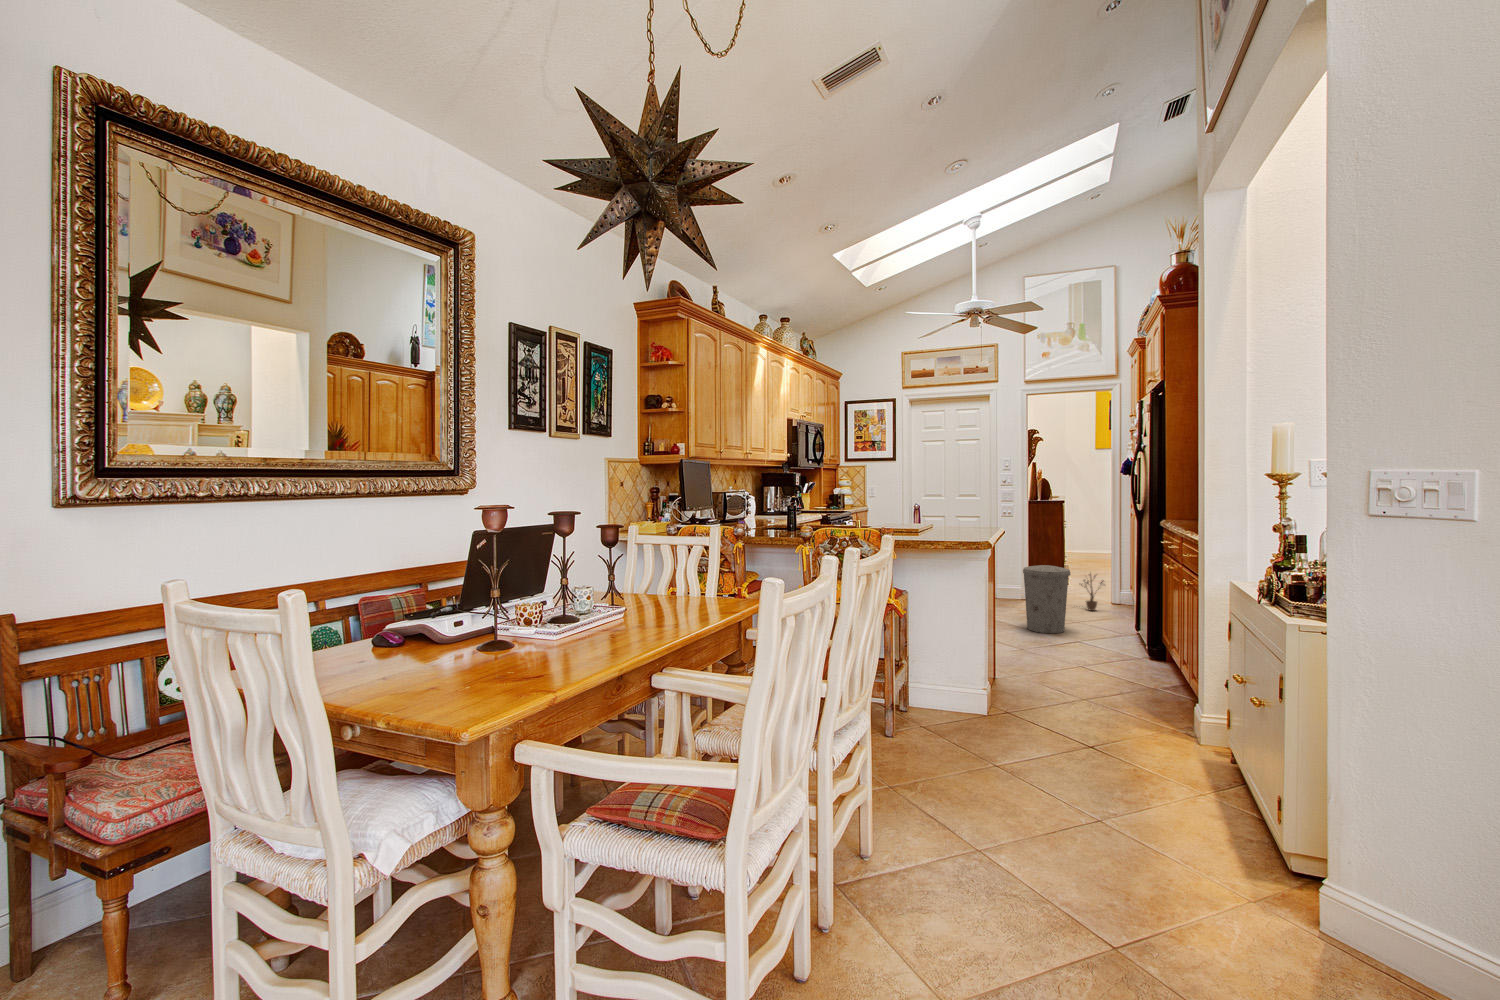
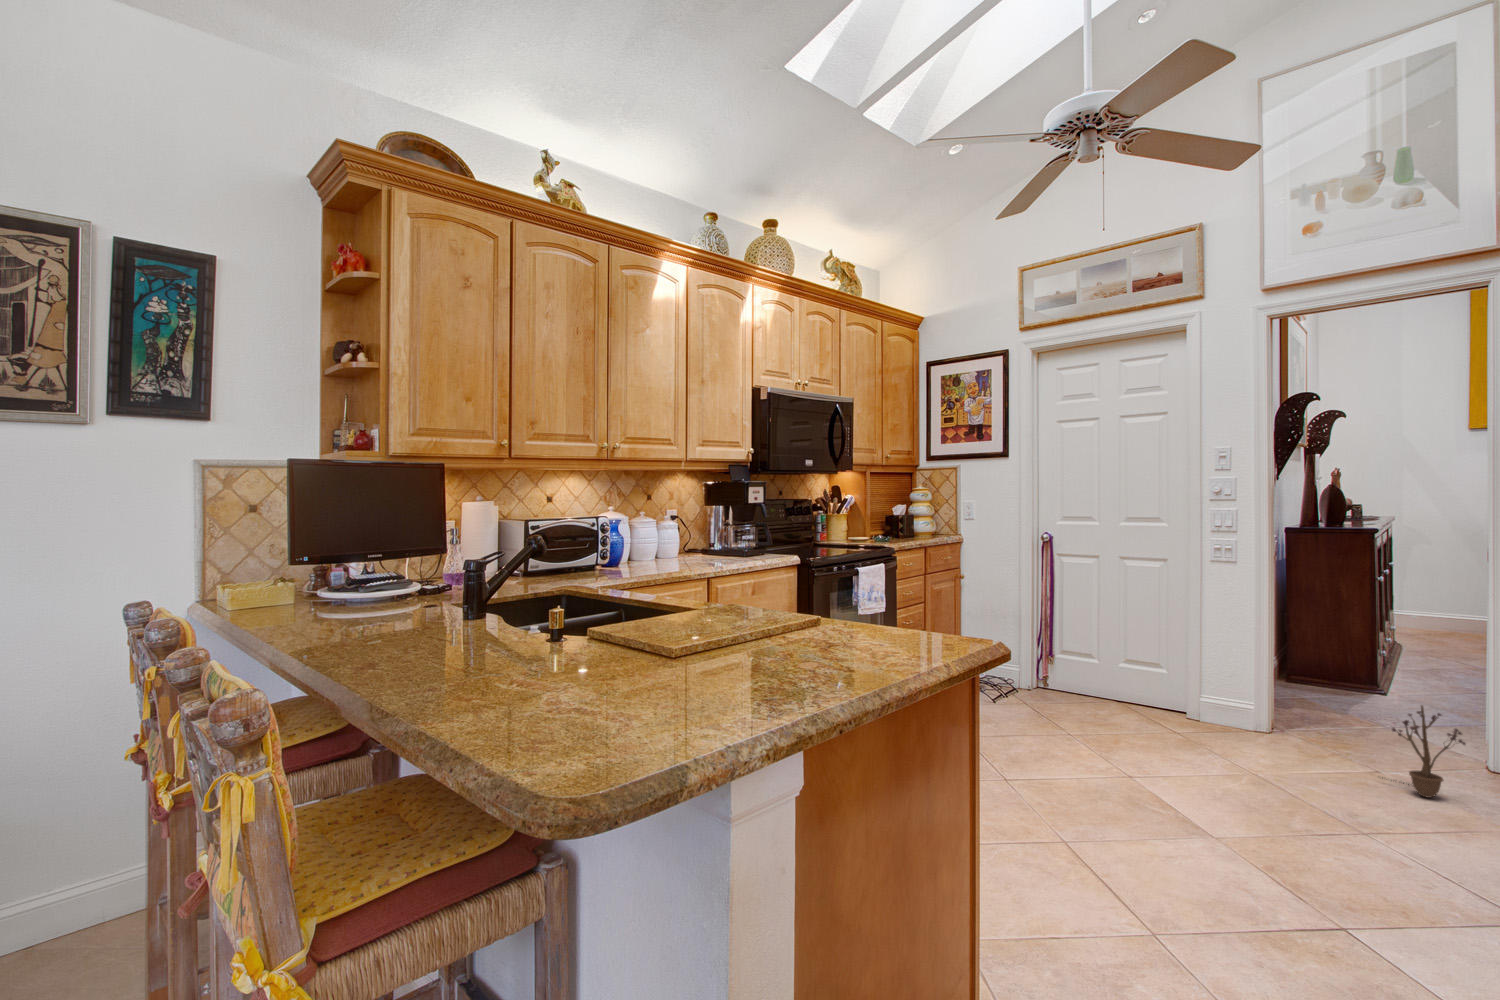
trash can: present [1023,565,1071,633] -> none [1210,697,1340,879]

